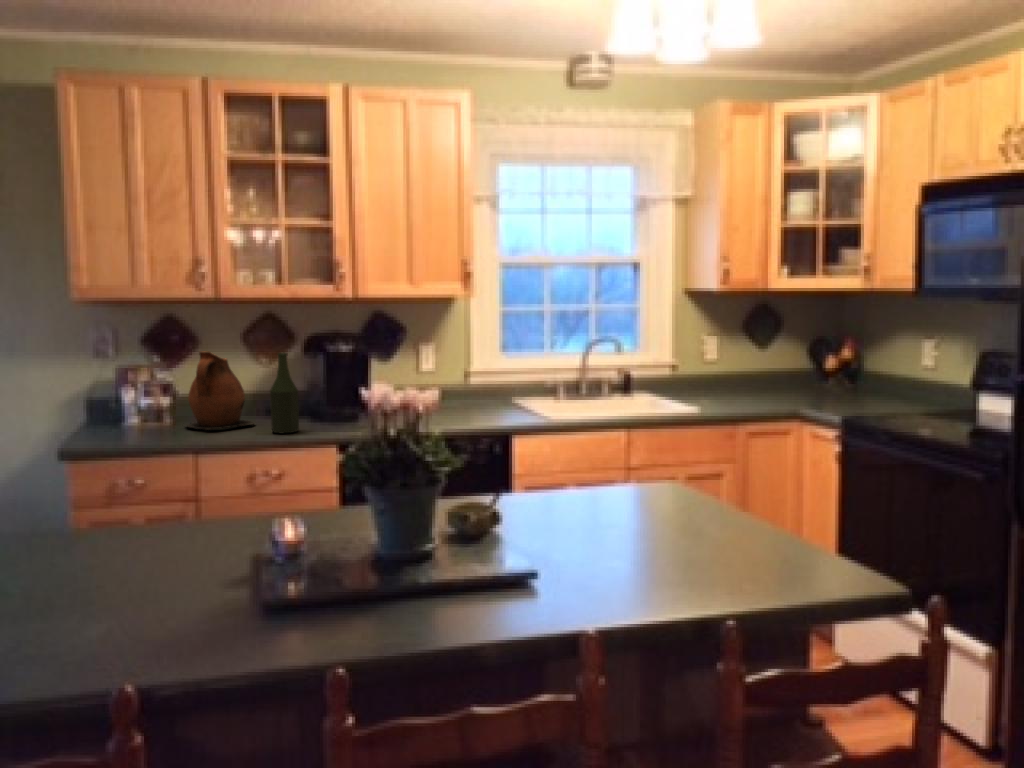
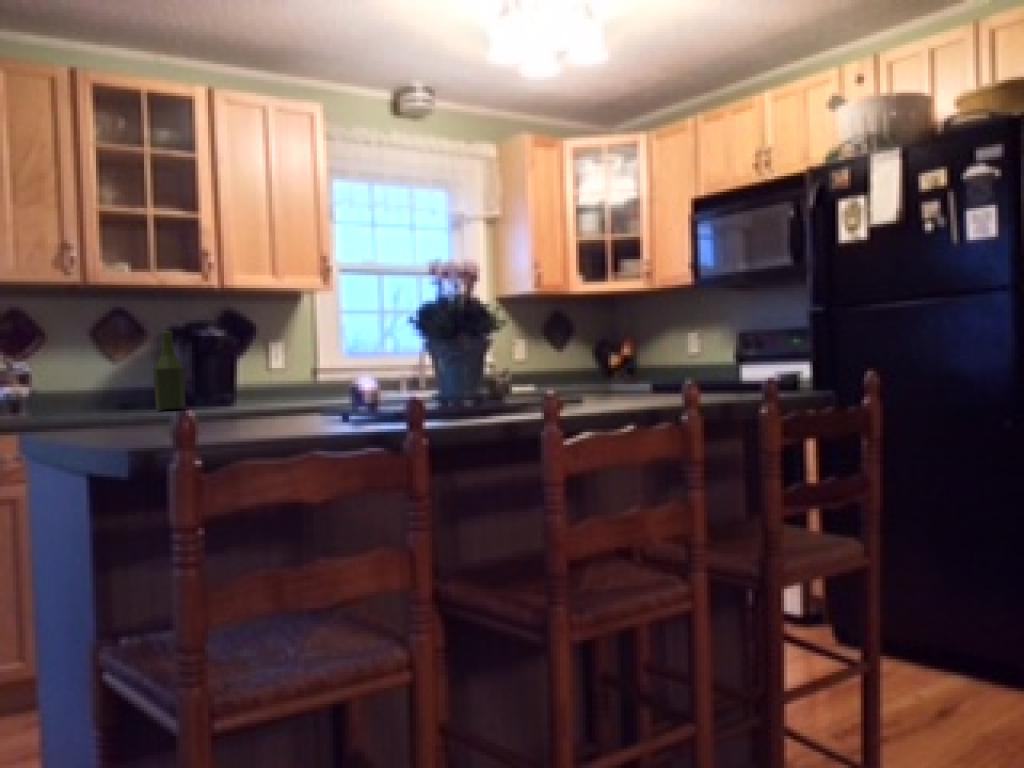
ceramic pitcher: present [187,352,255,430] -> none [49,334,130,414]

